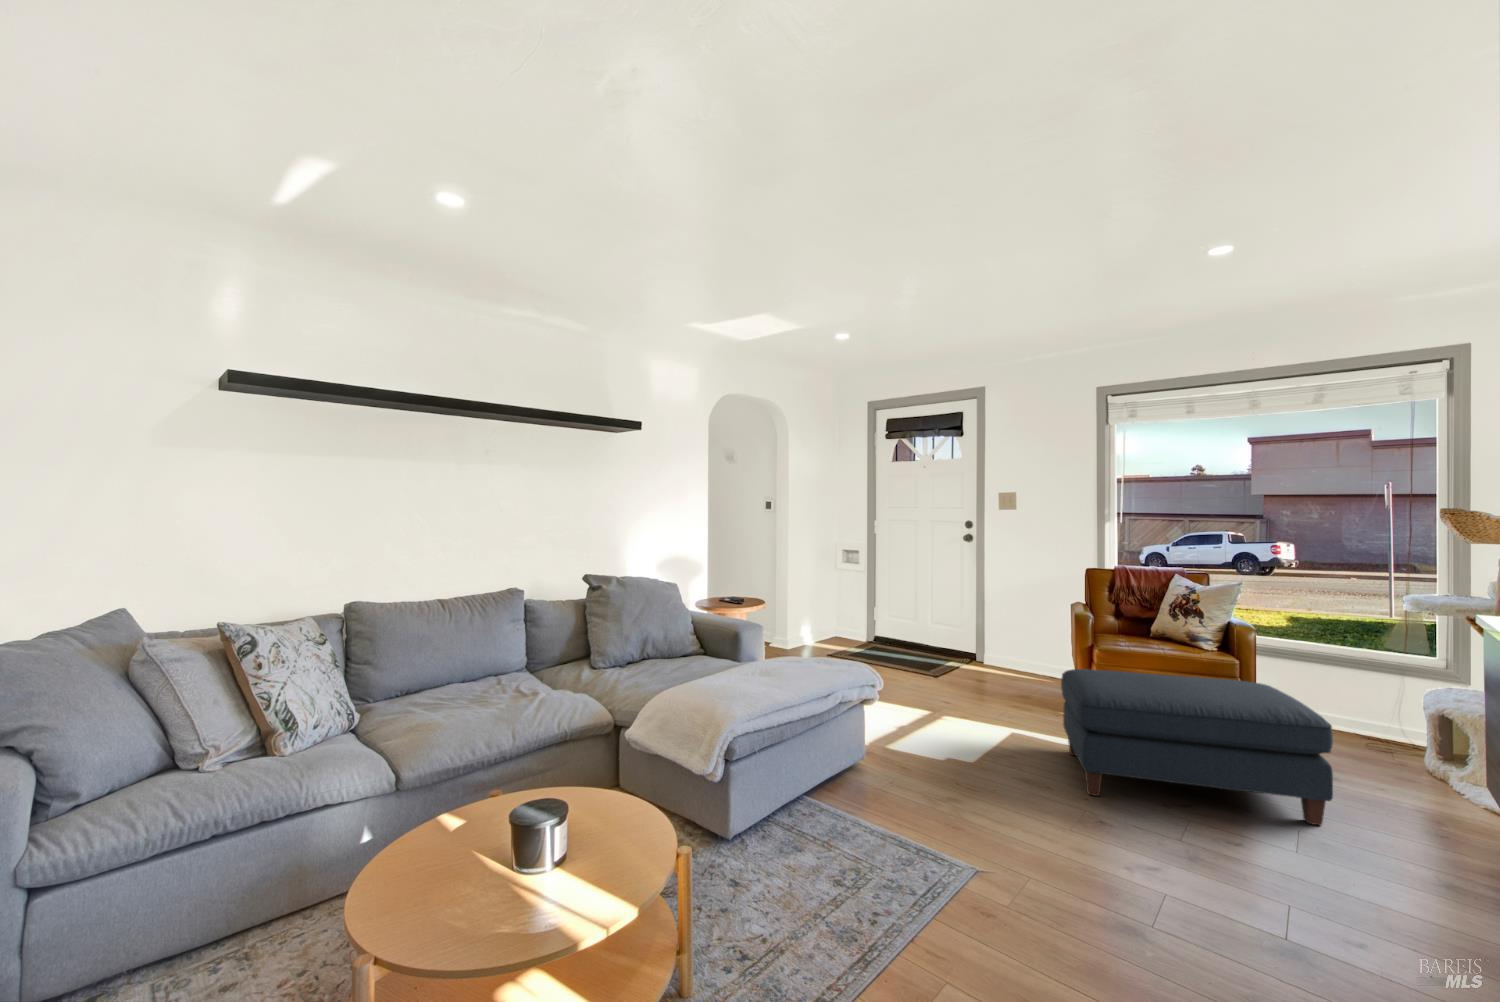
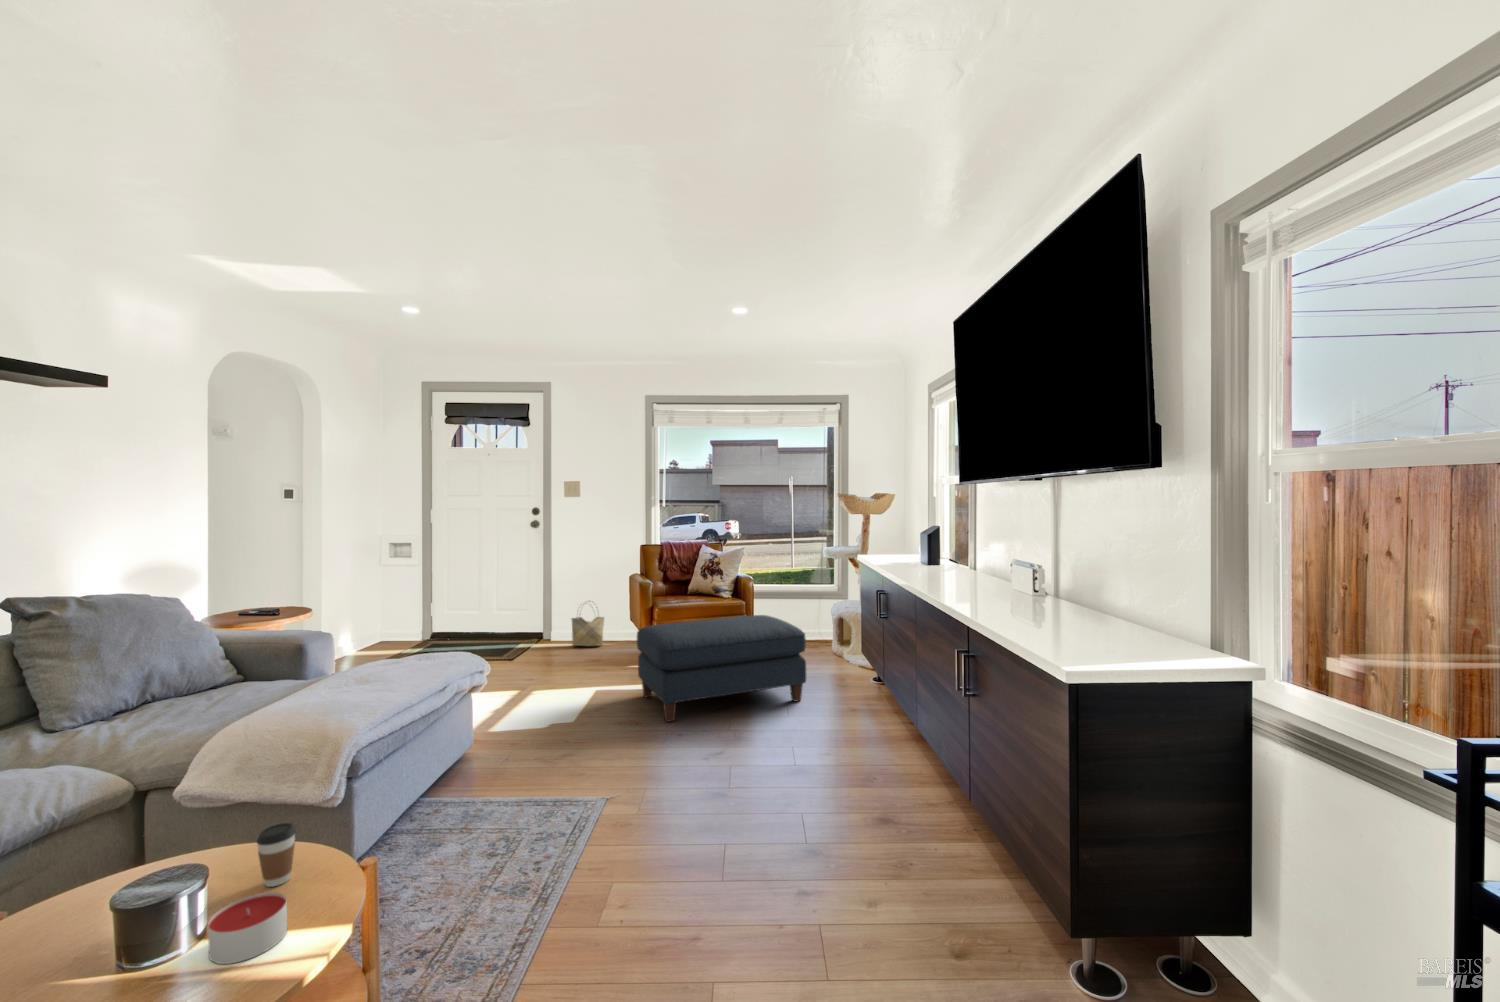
woven basket: none [1005,626,1044,679] -> present [572,617,604,646]
coffee cup: none [609,791,637,845] -> present [257,823,296,887]
candle: none [548,848,602,905] -> present [208,892,287,964]

